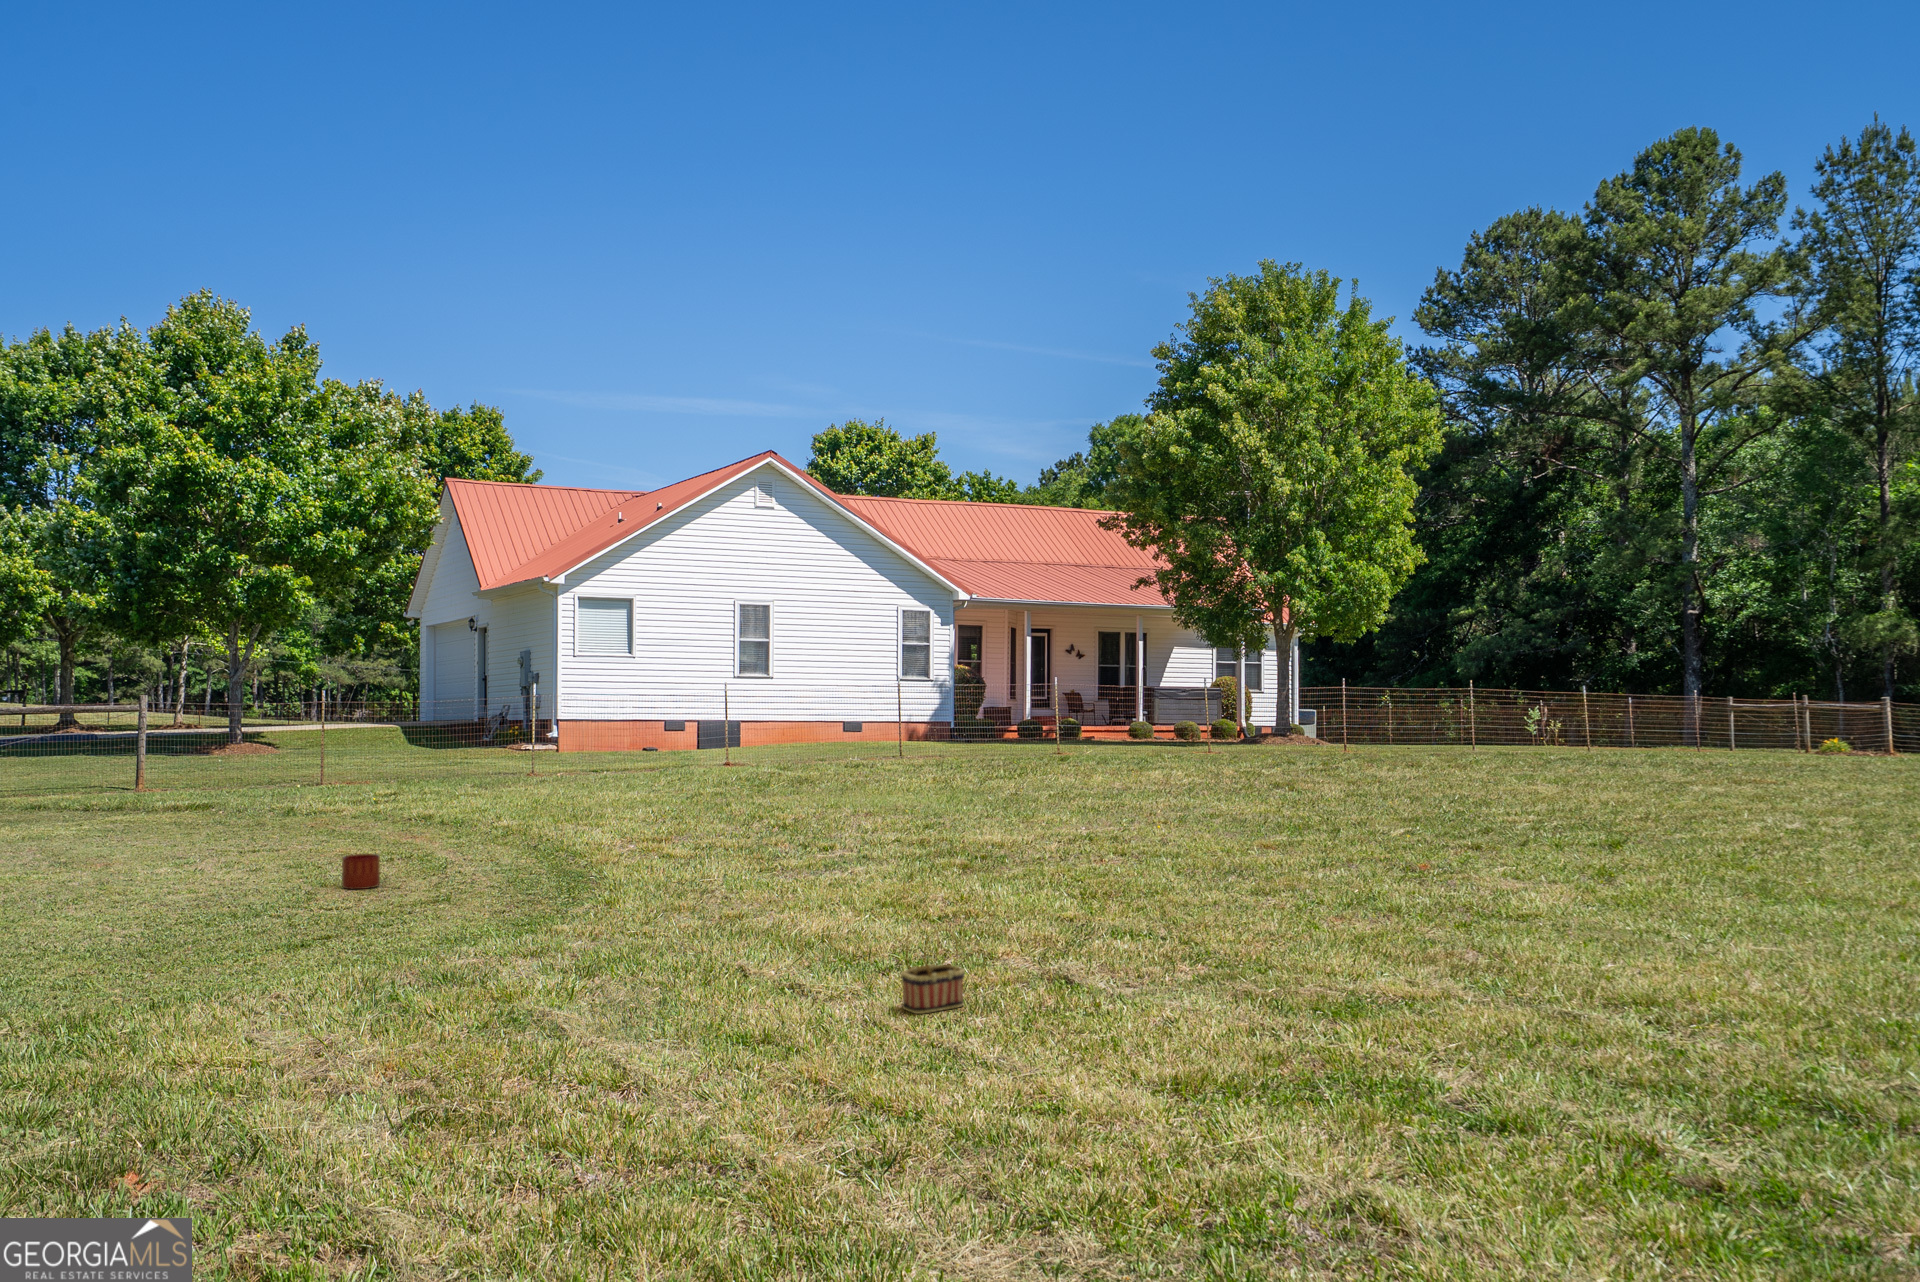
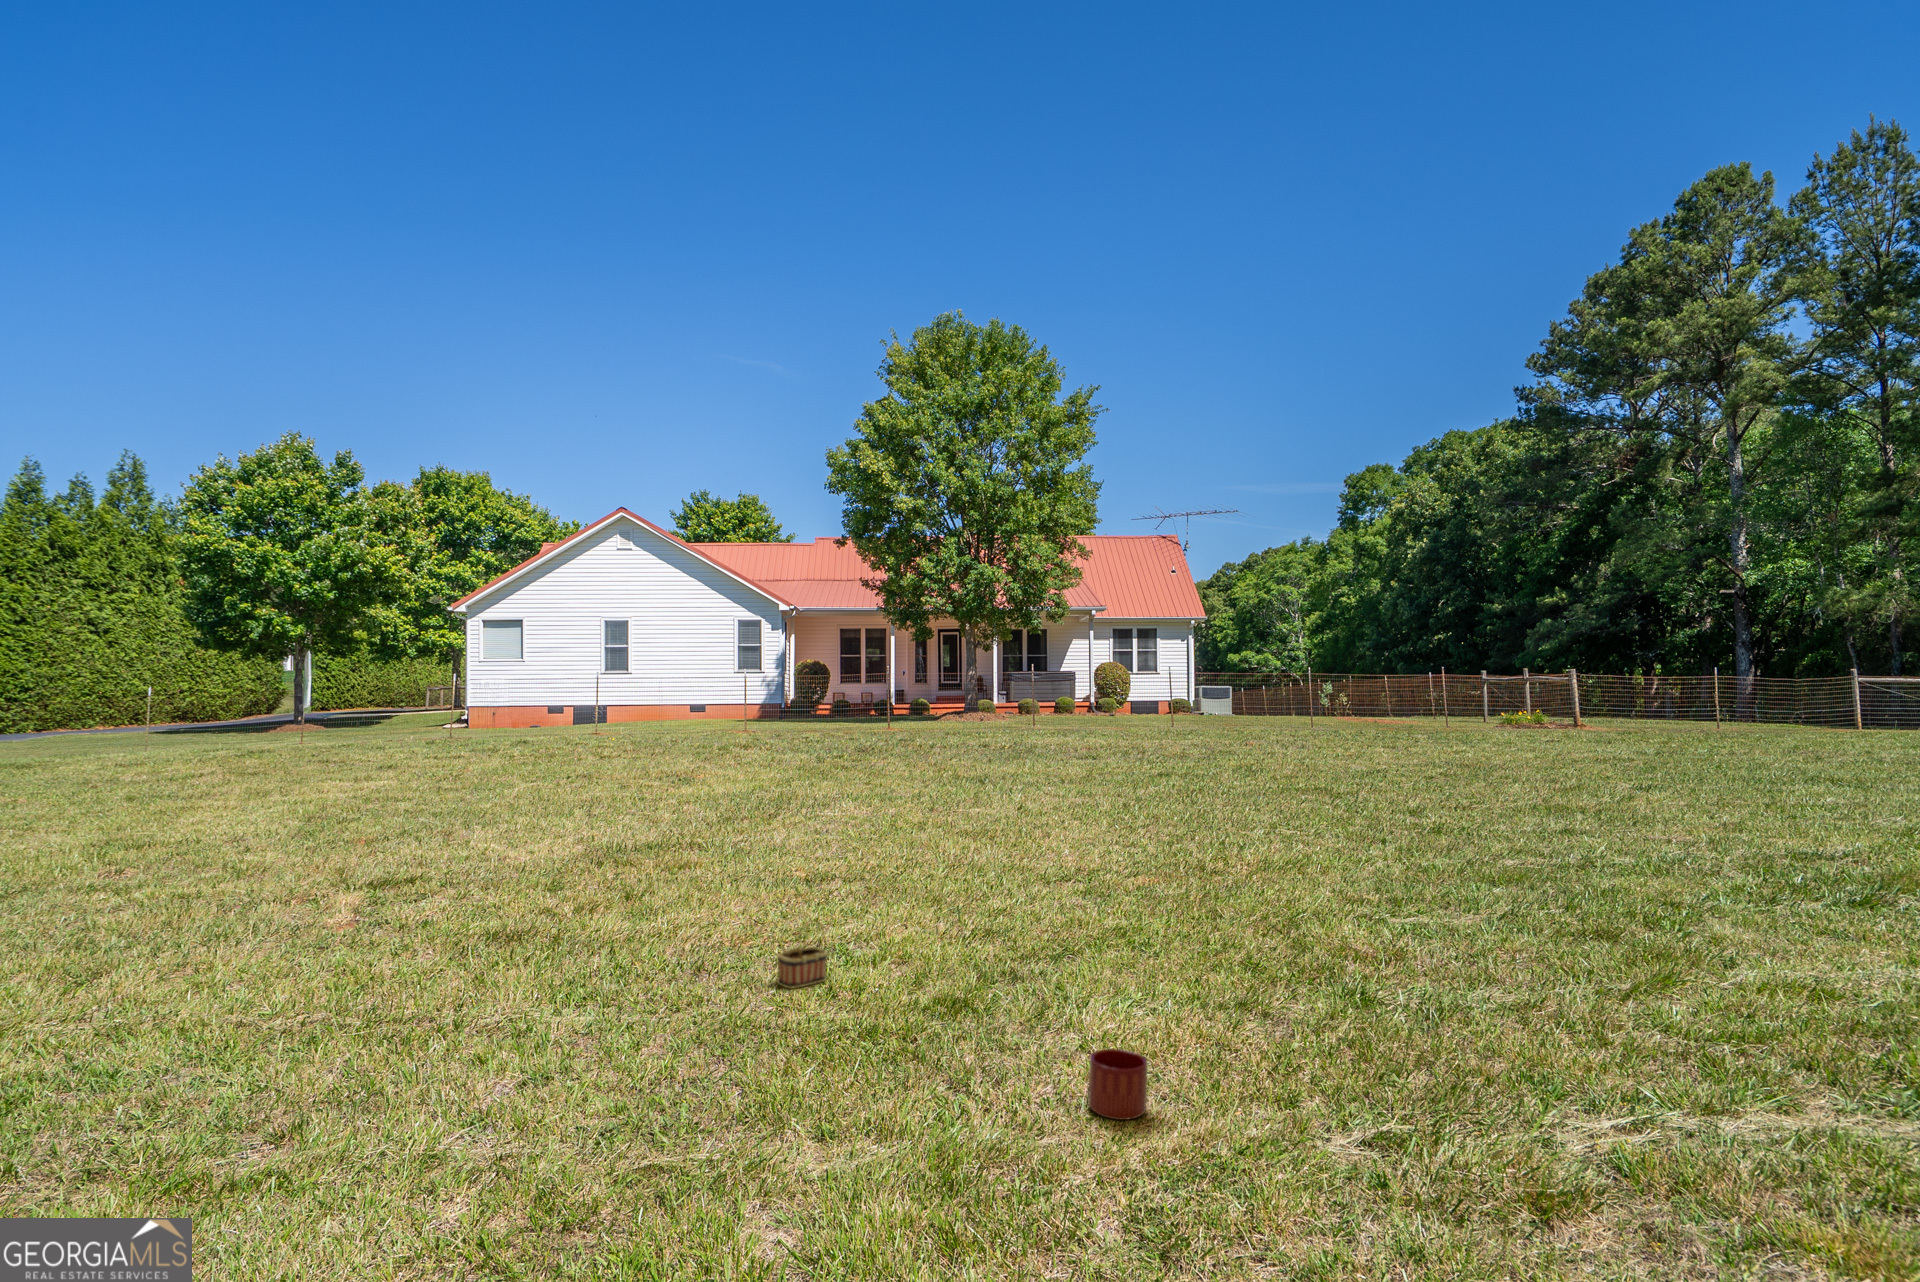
planter: present [342,854,380,889] -> present [1088,1049,1148,1120]

